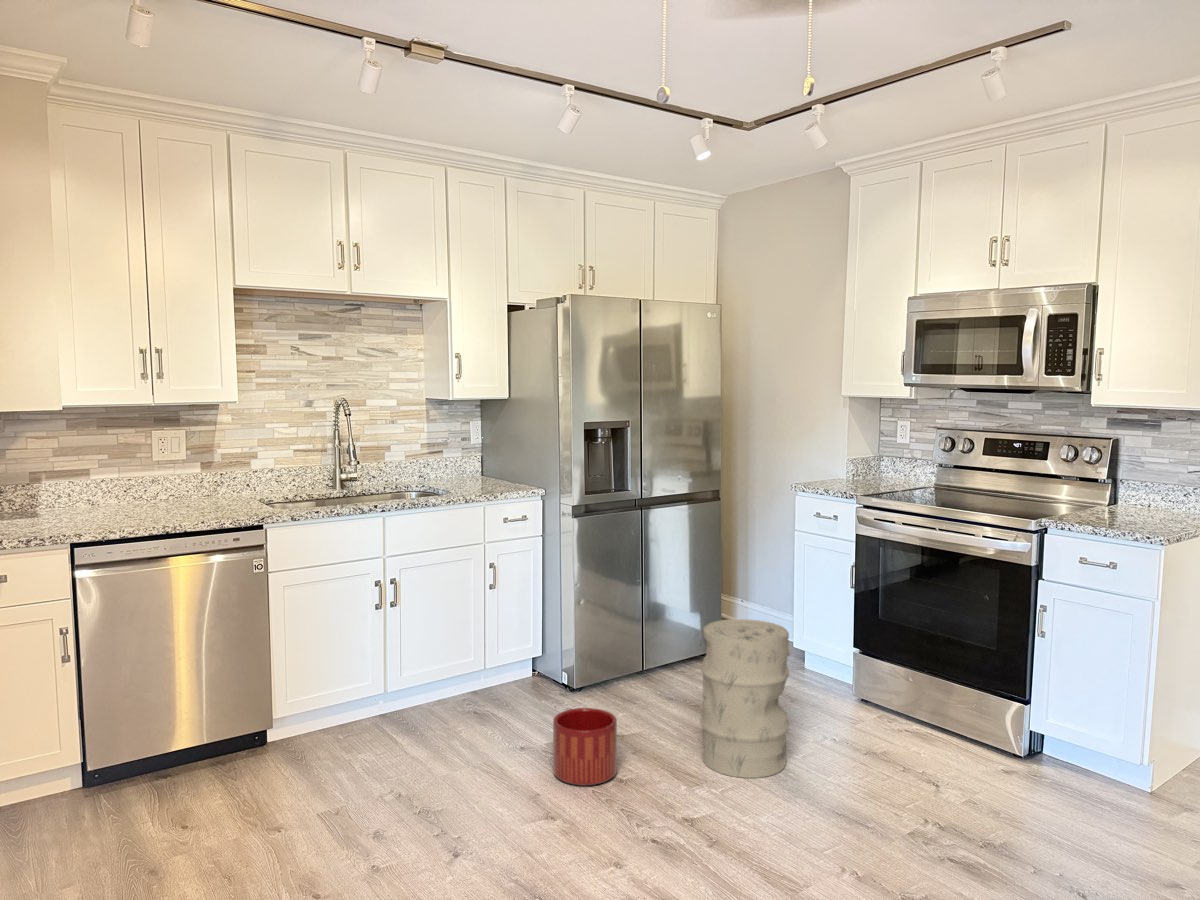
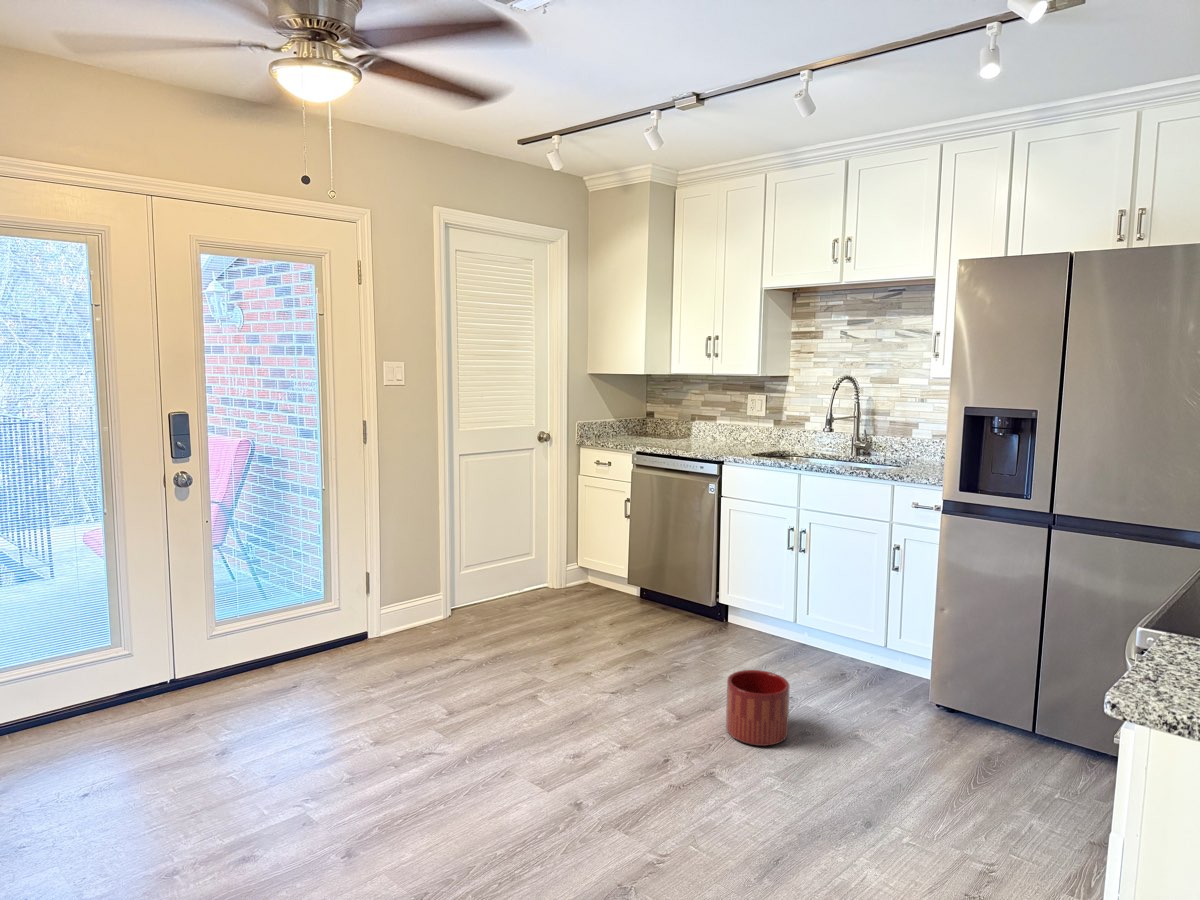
trash can: present [700,619,790,778] -> none [807,649,925,858]

